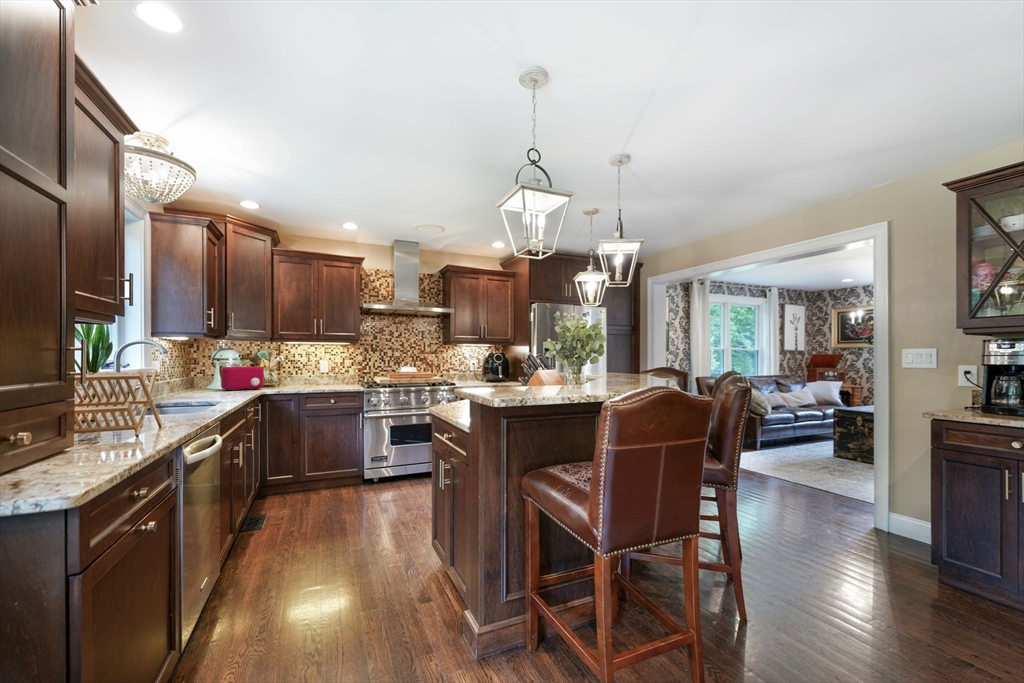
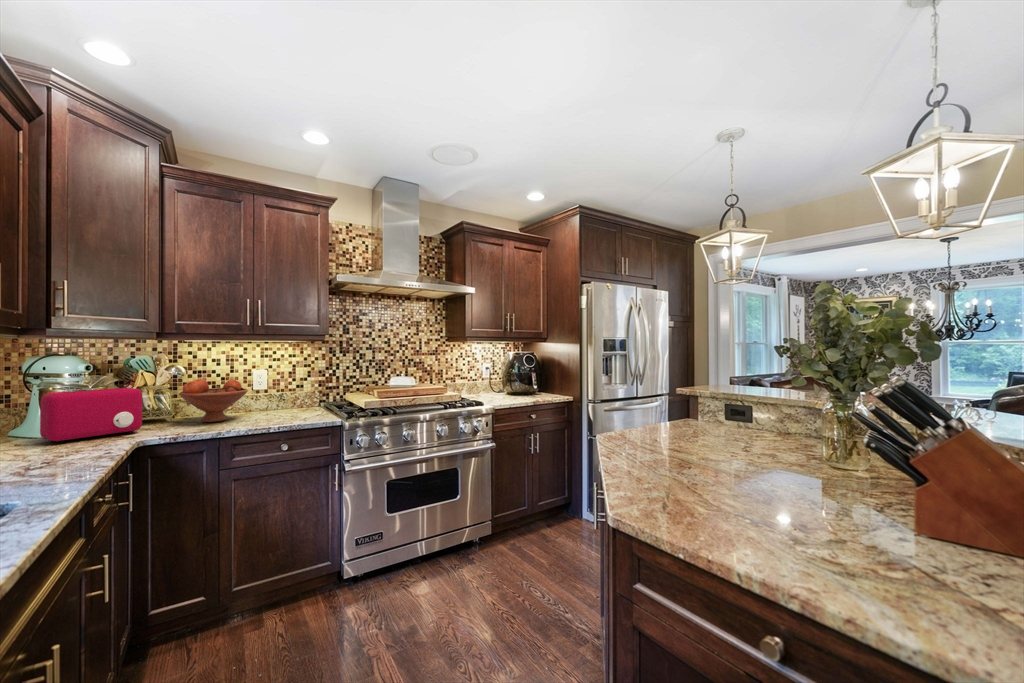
fruit bowl: none [280,364,315,387] -> present [179,379,248,422]

